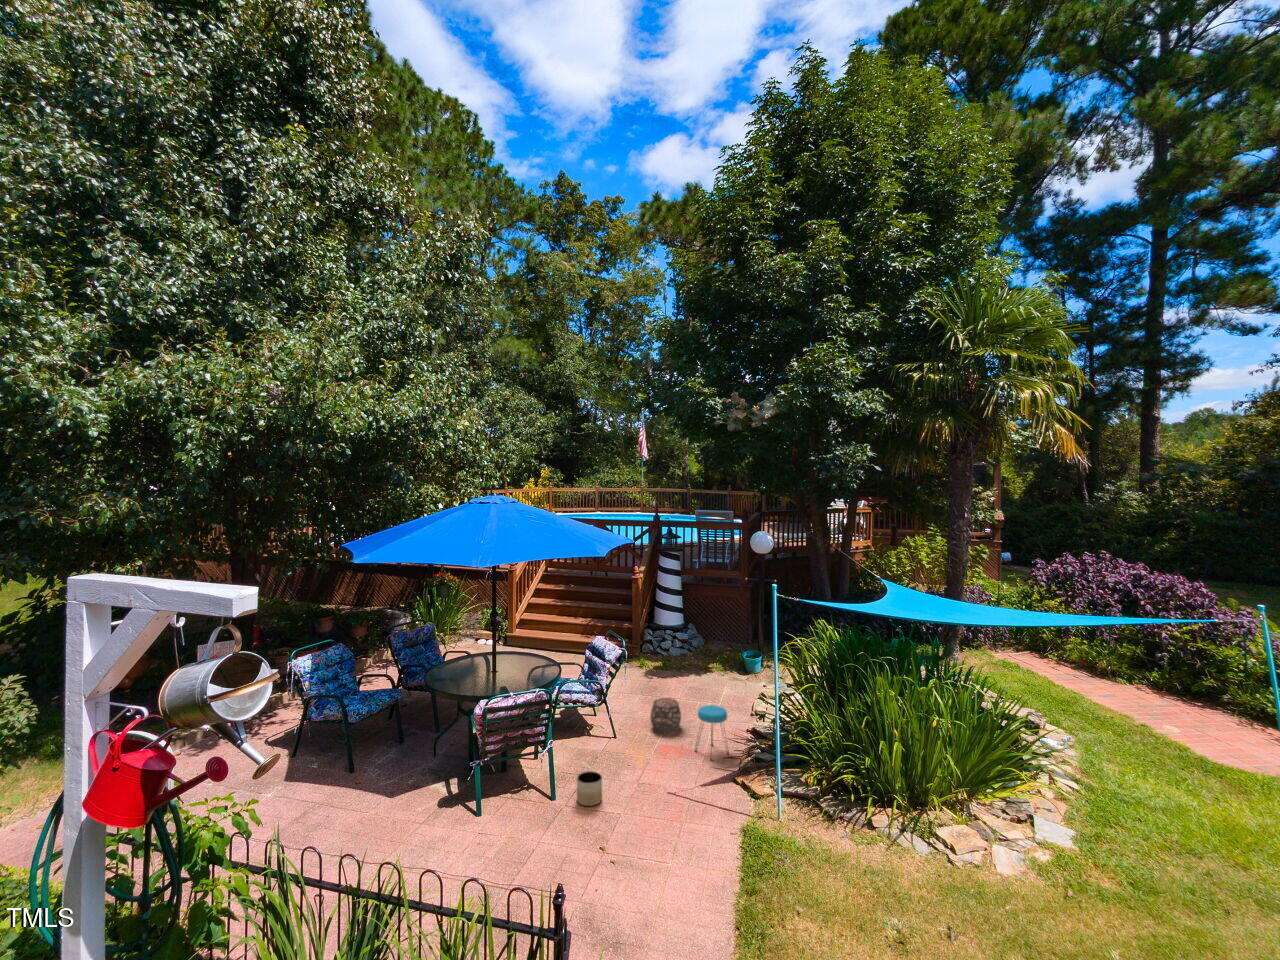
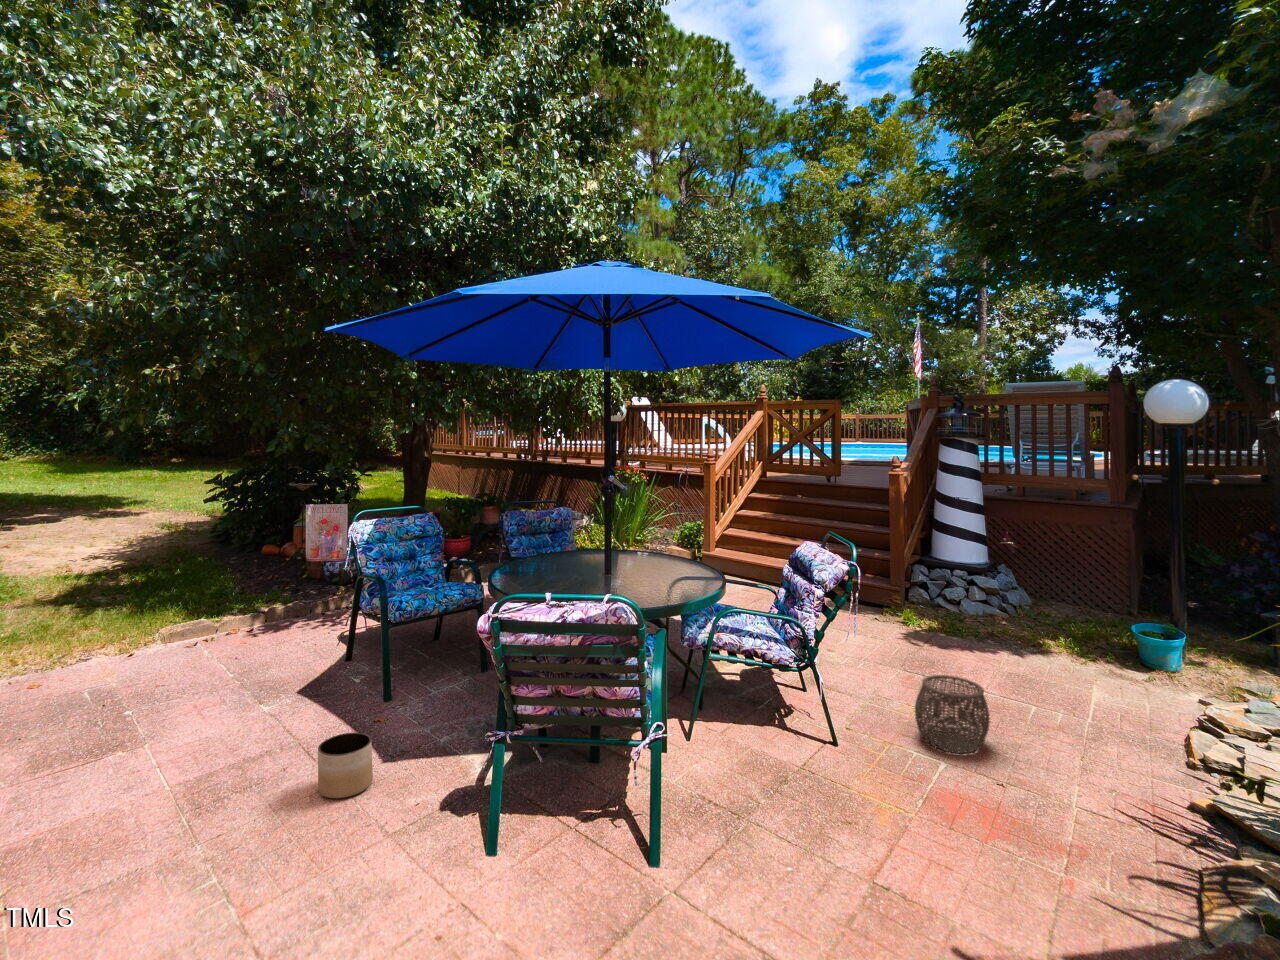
stool: present [695,705,729,760] -> none [1028,704,1132,842]
planter: present [577,771,602,806] -> present [318,733,373,799]

